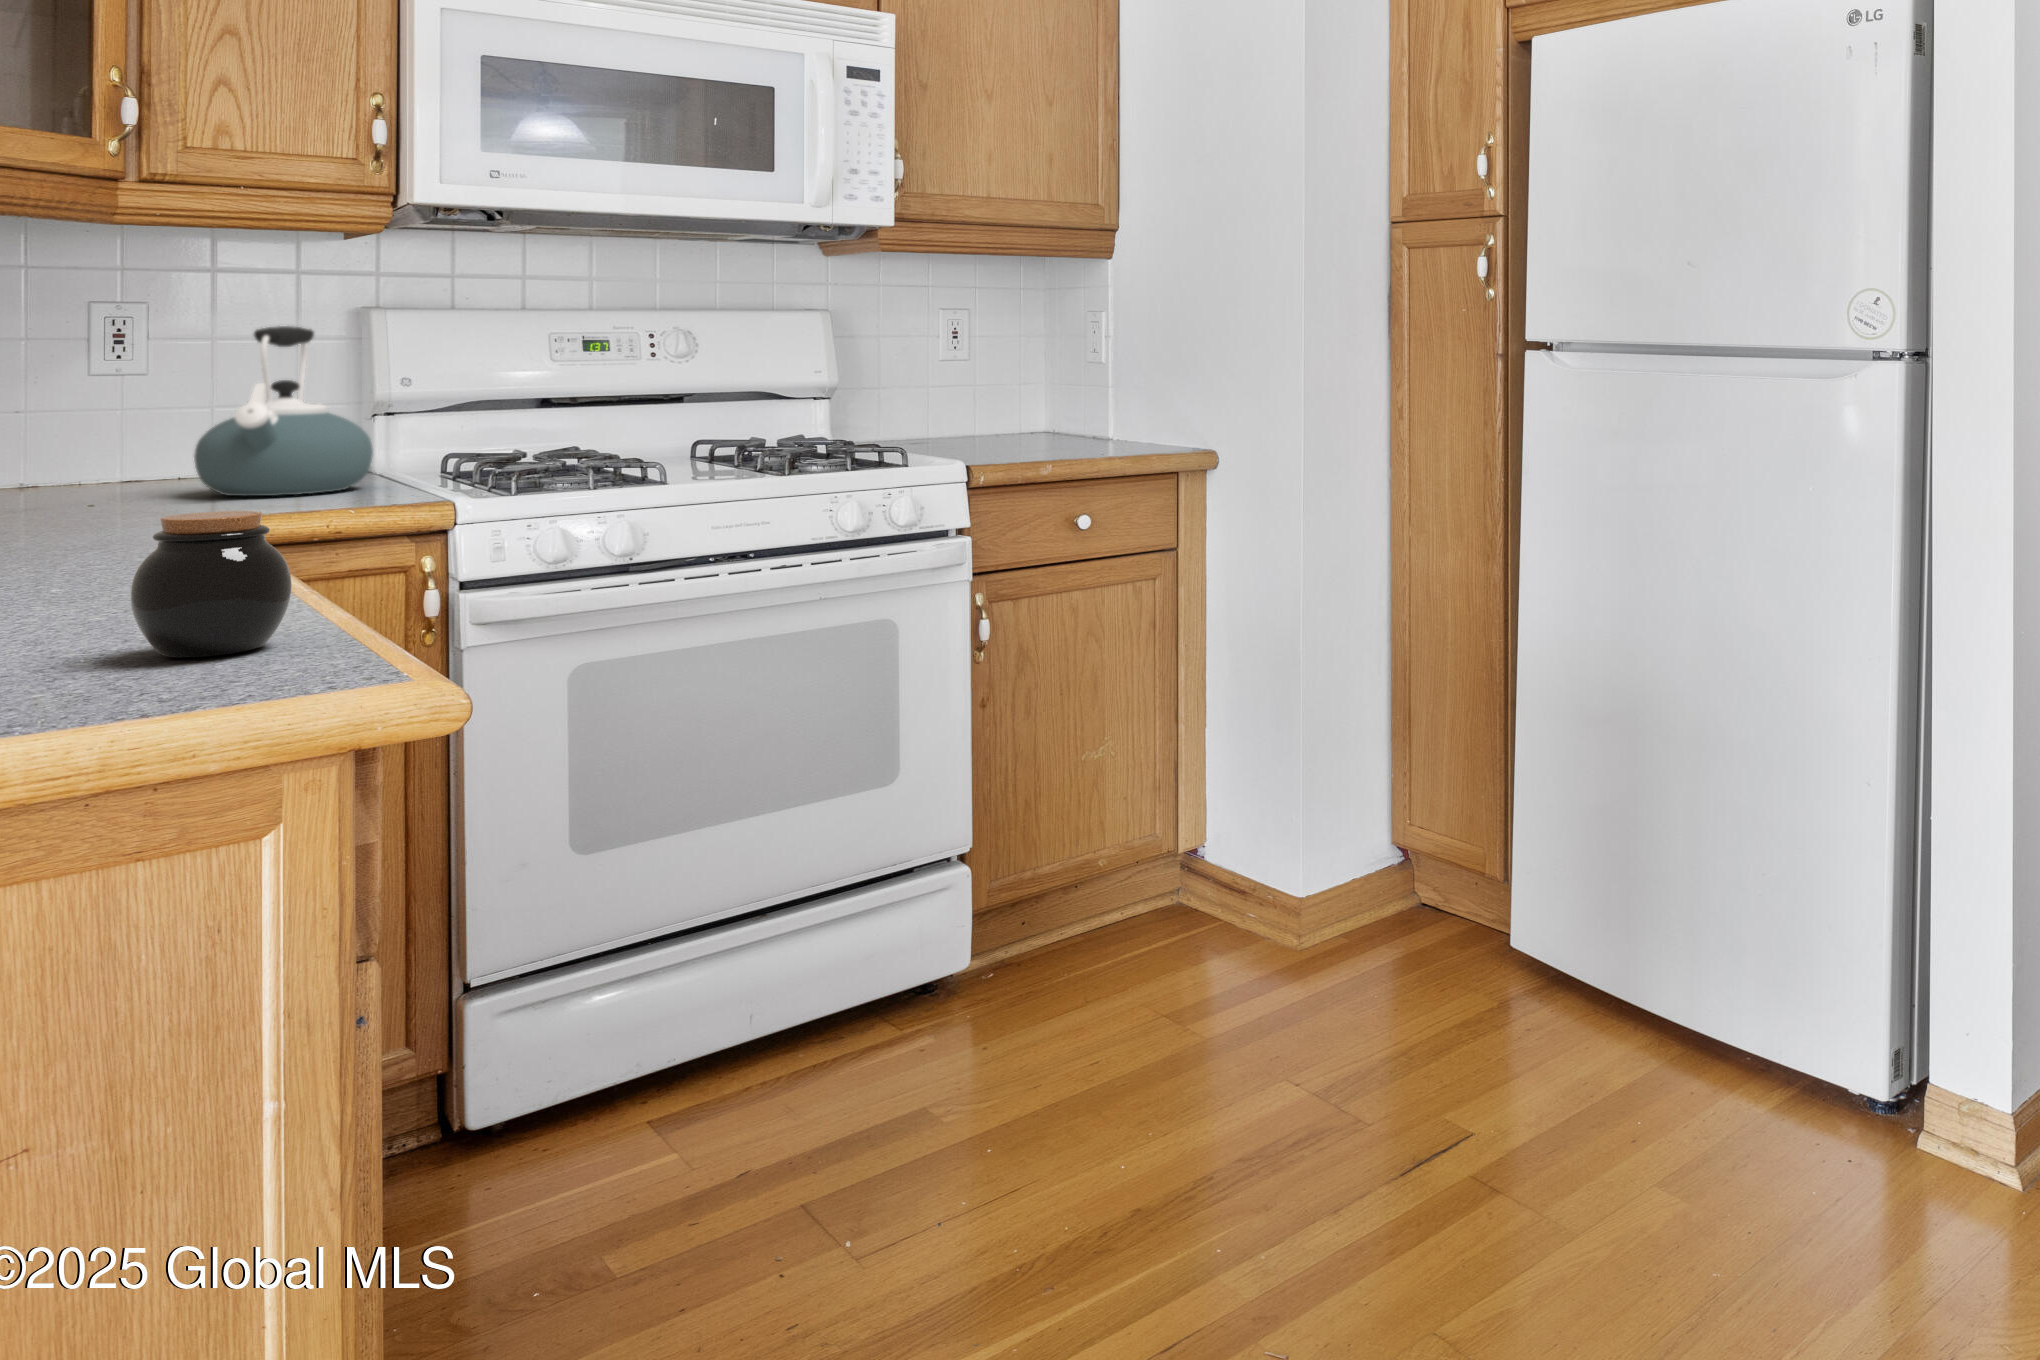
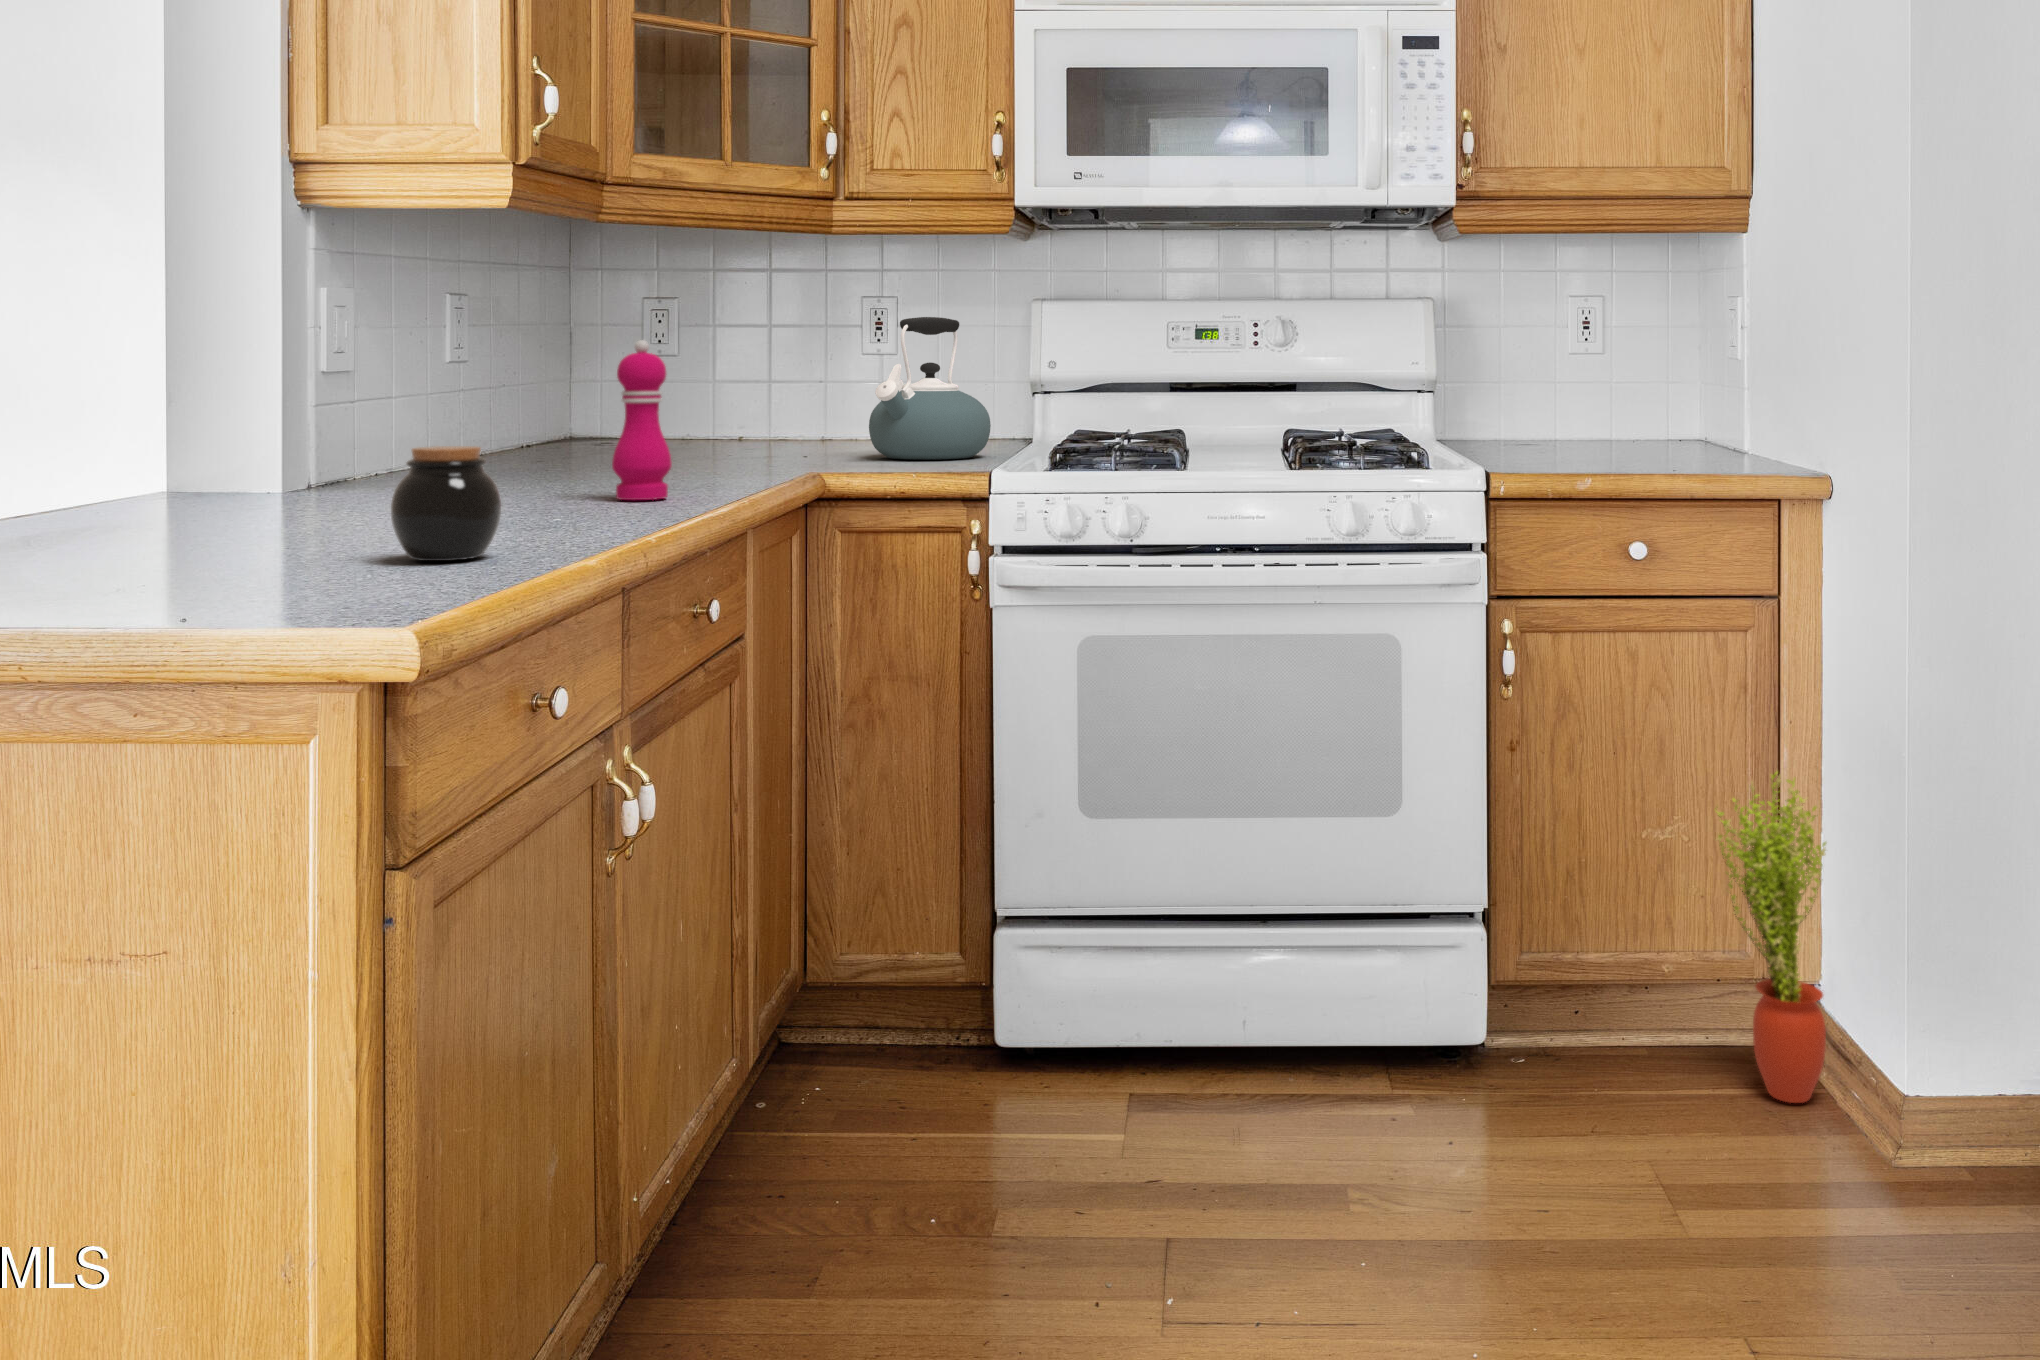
pepper mill: none [65,367,160,571] -> present [612,340,672,500]
potted plant: none [1148,689,1240,942] -> present [1715,772,1826,1103]

